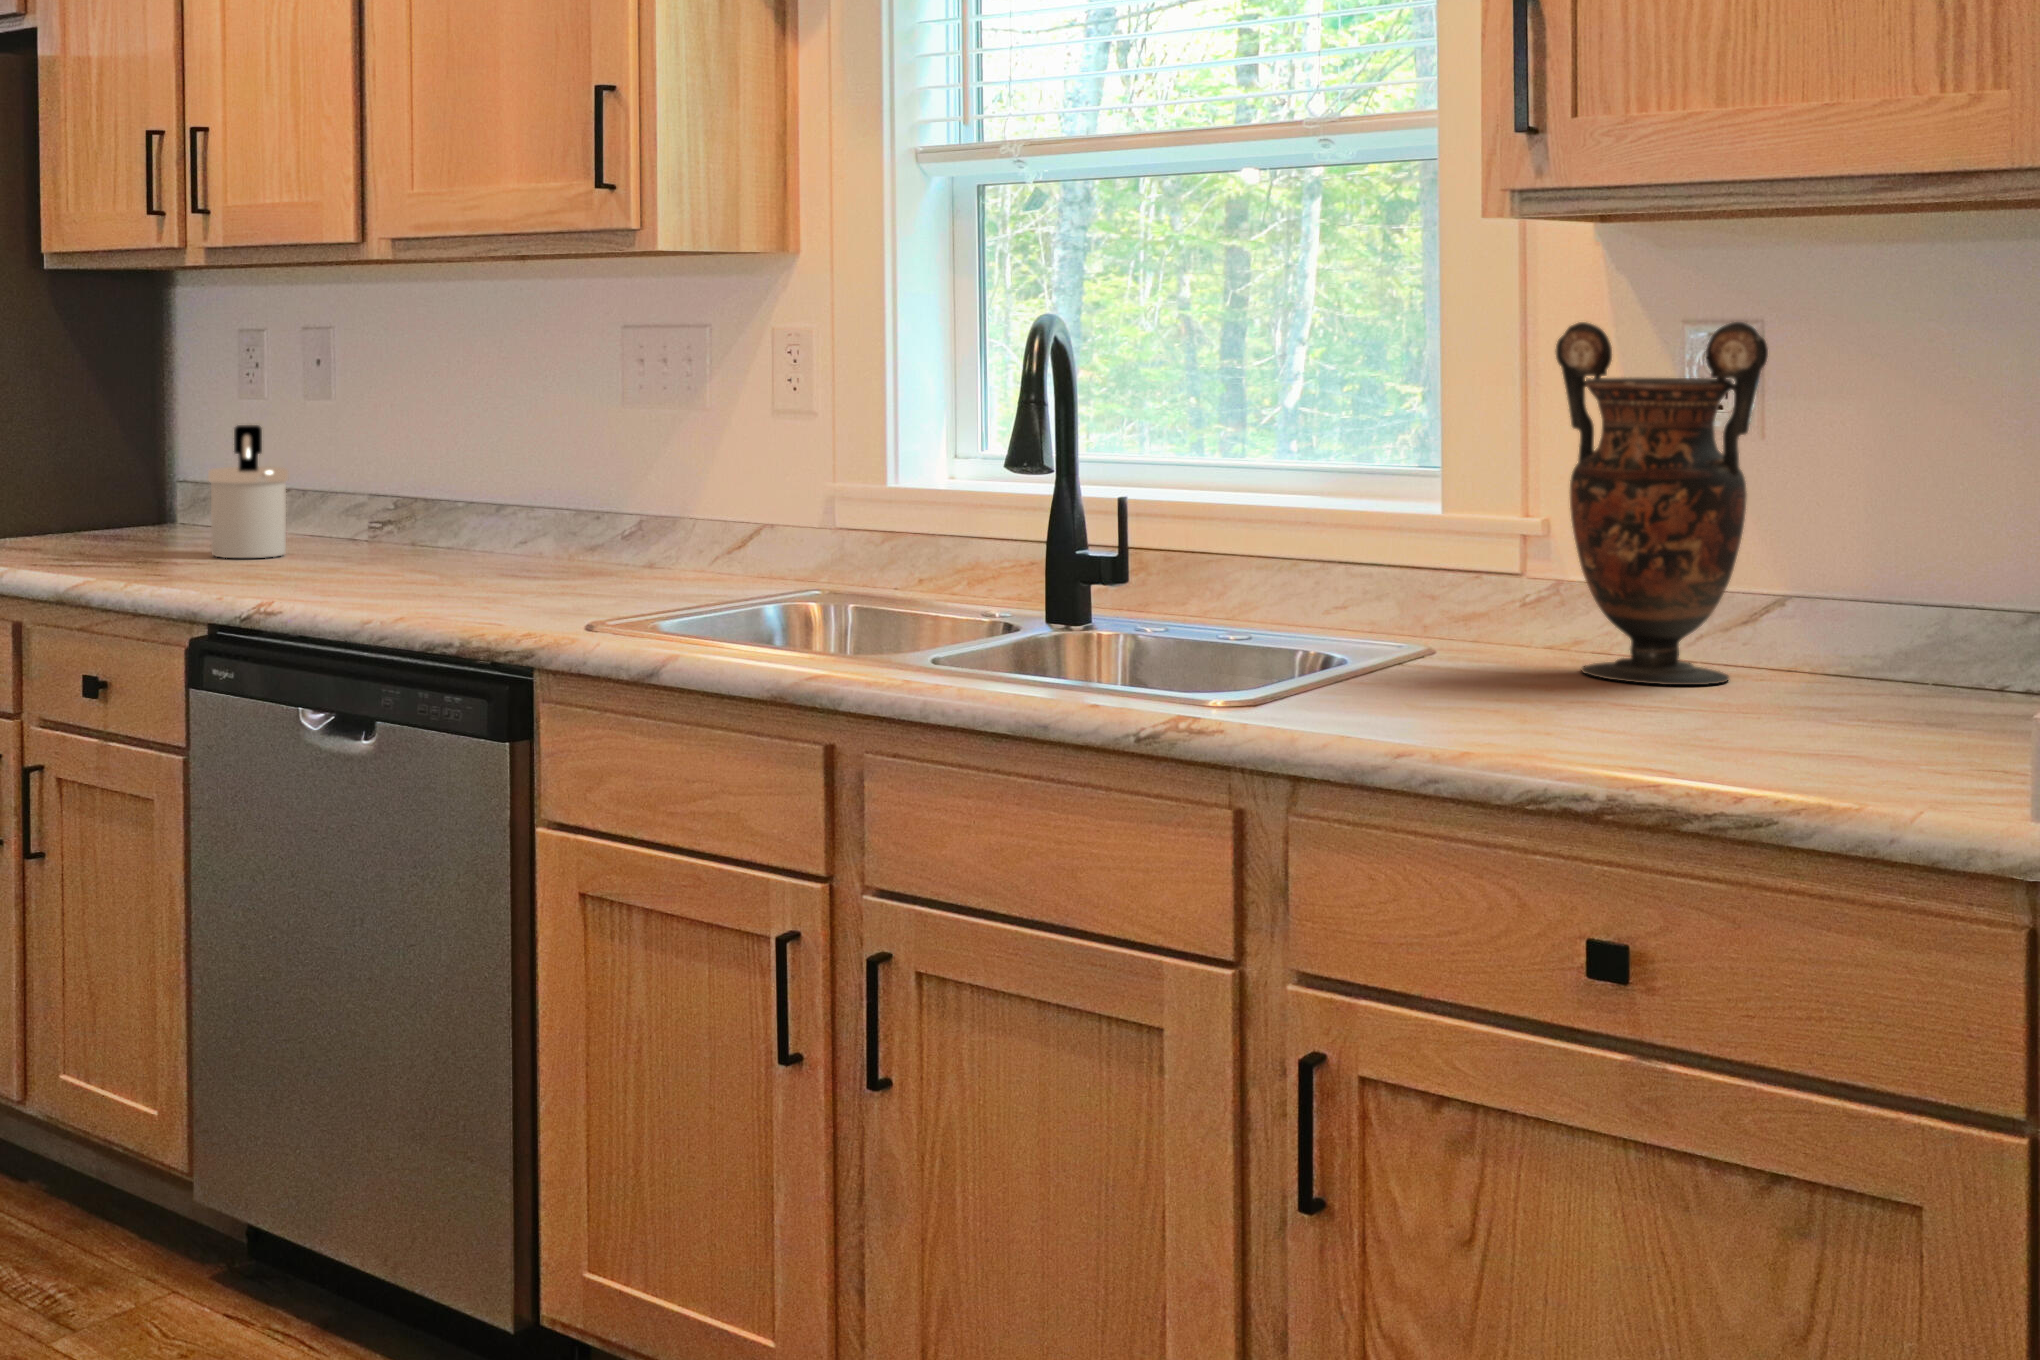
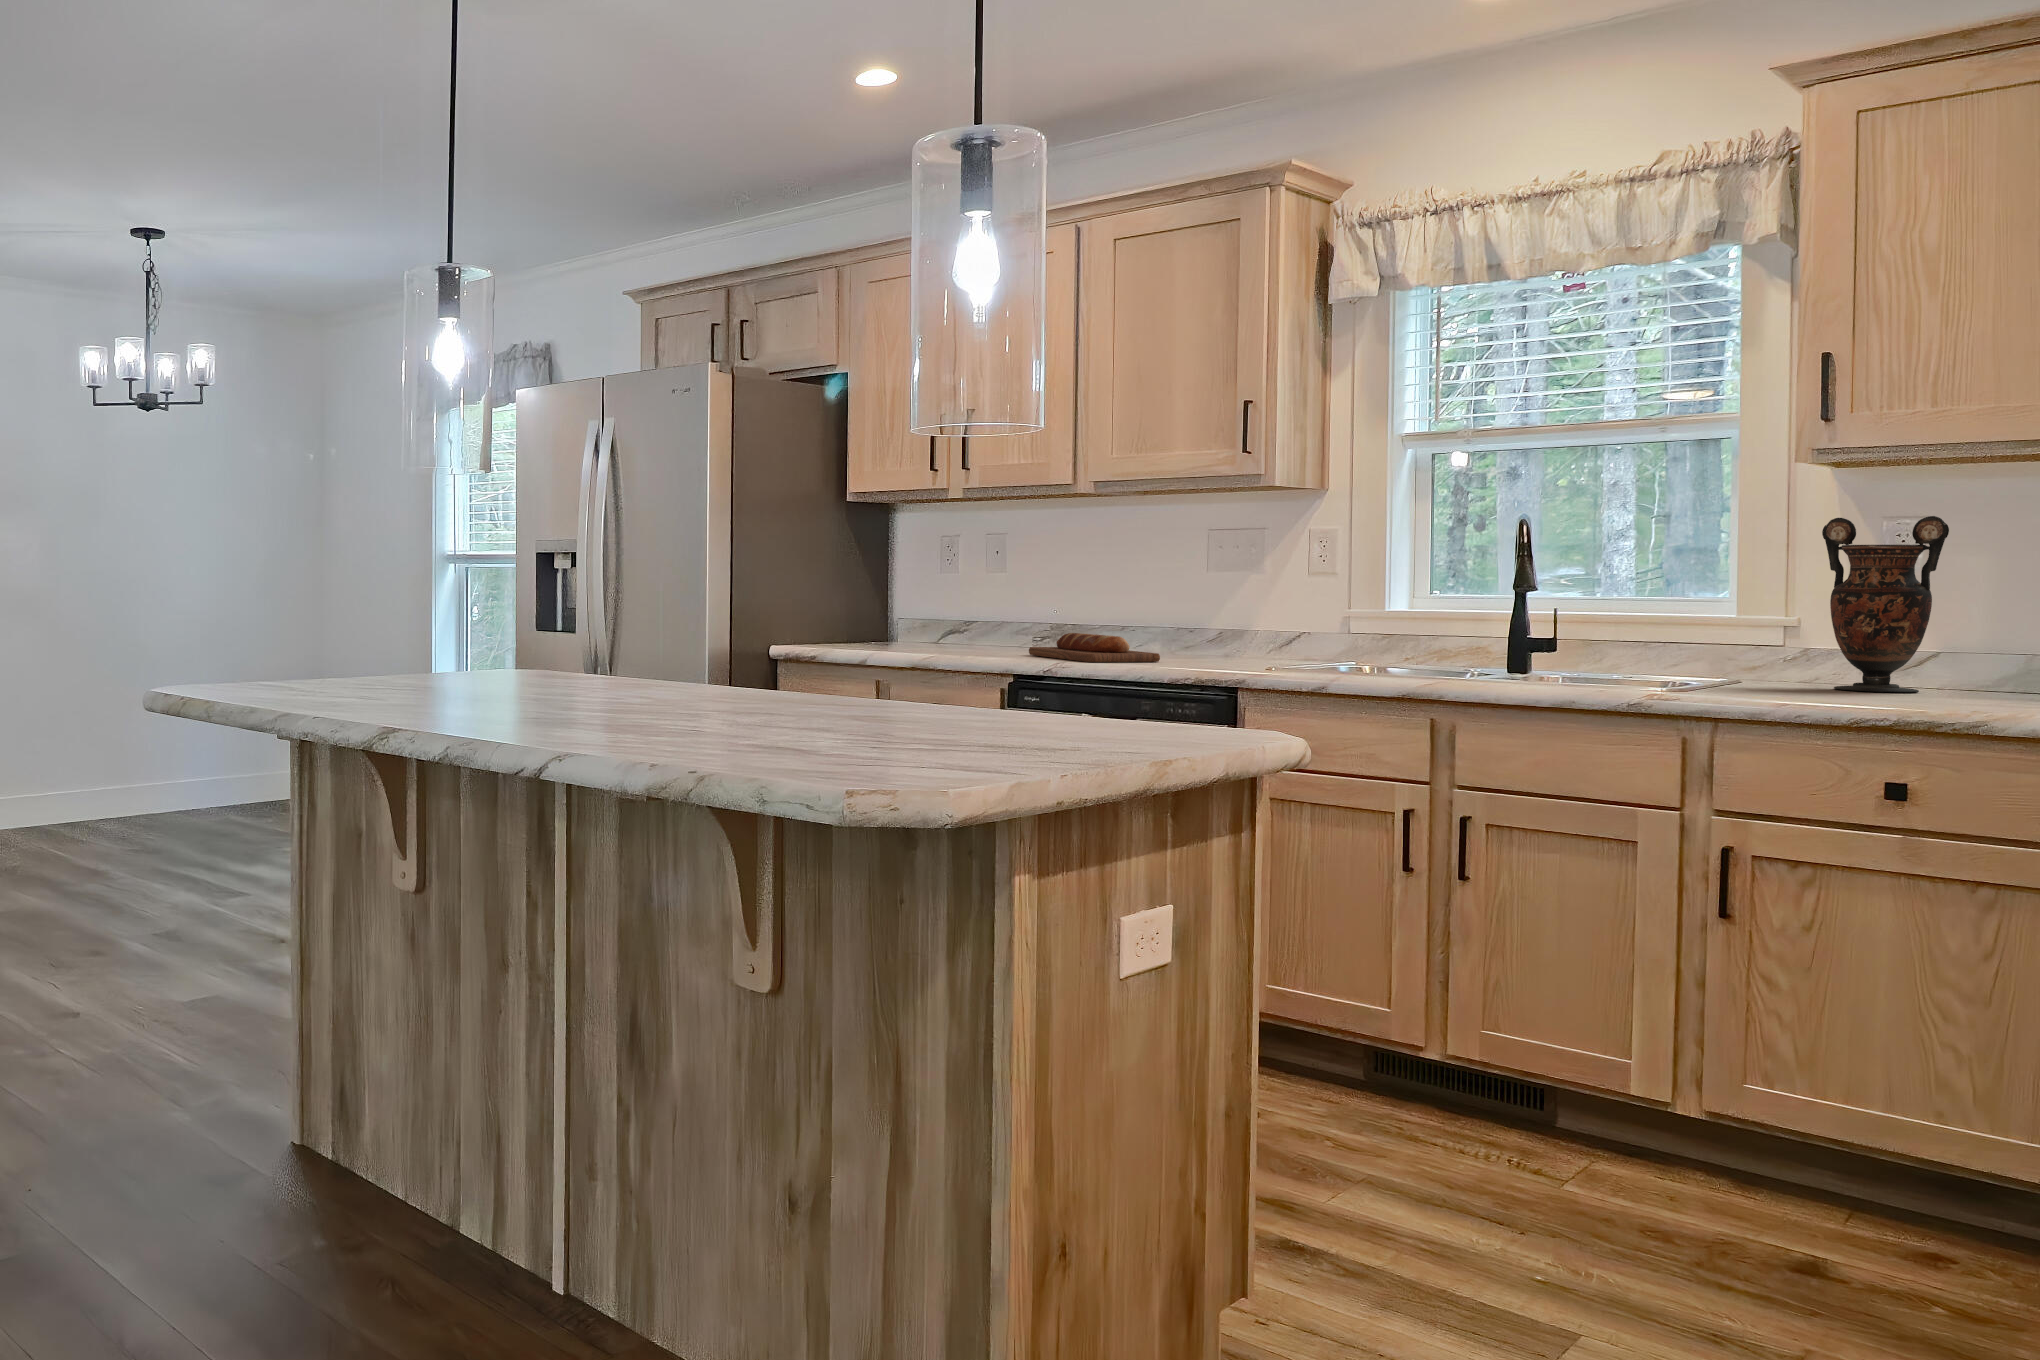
soap dispenser: present [208,425,288,558] -> none [970,582,1014,652]
bread loaf: none [278,528,467,595] -> present [1029,633,1160,662]

